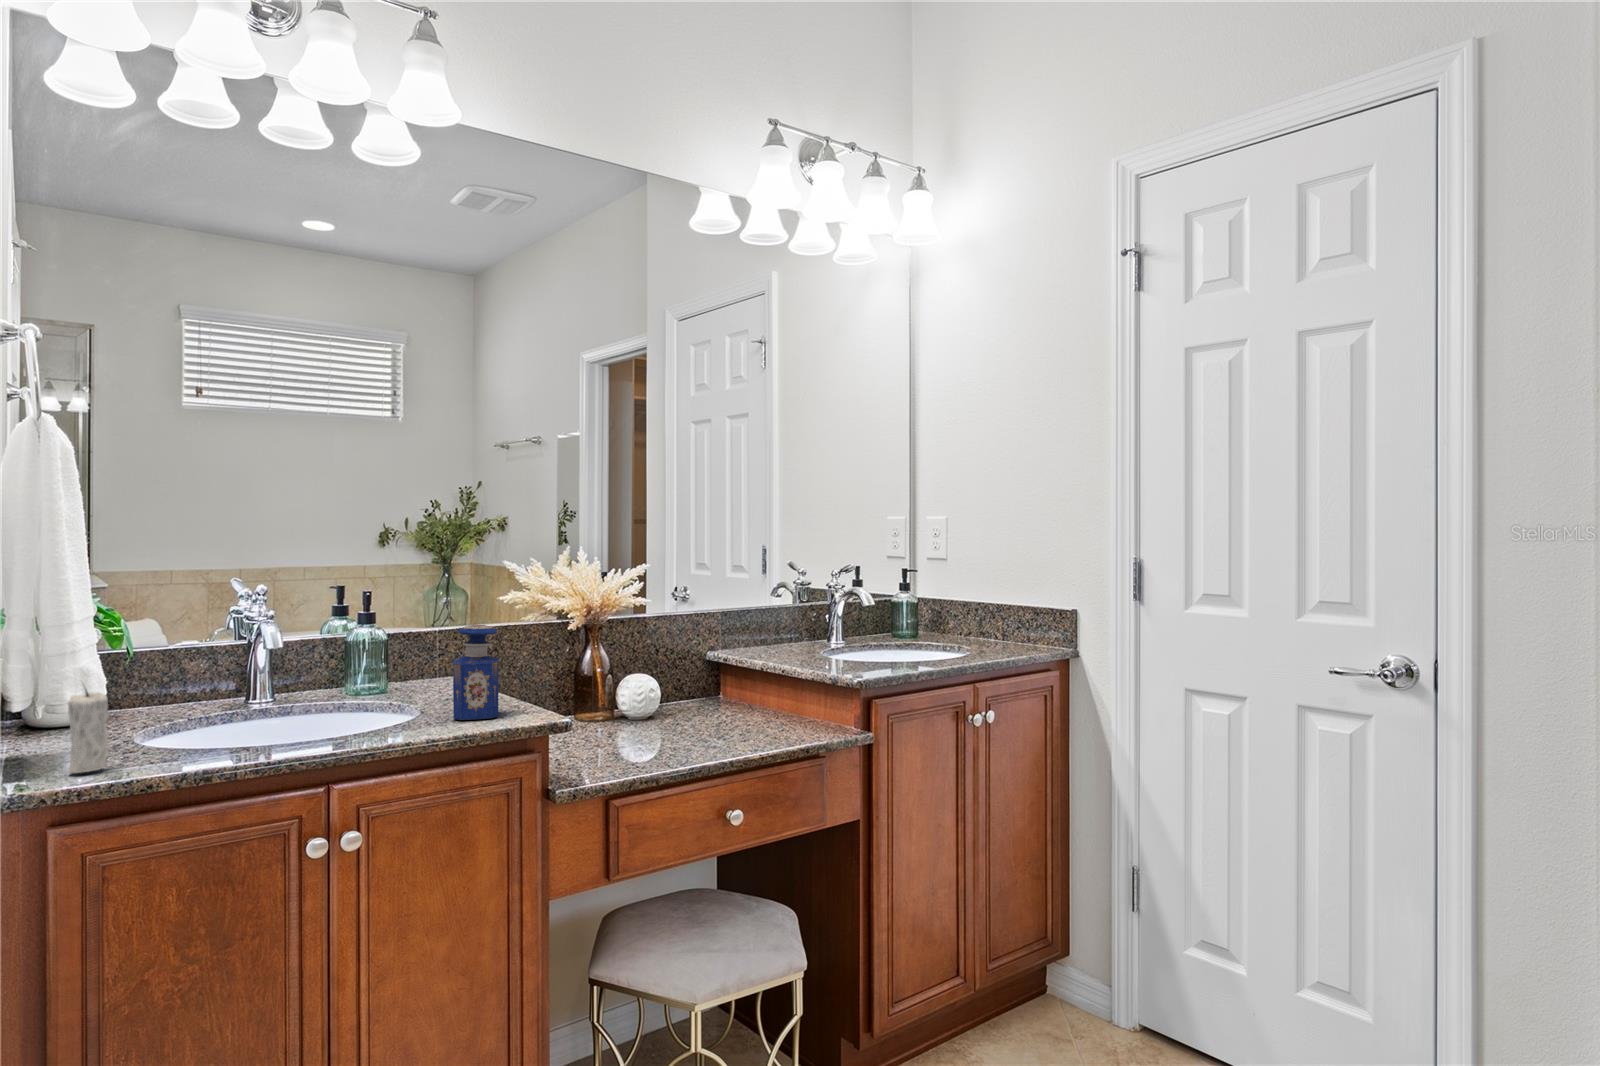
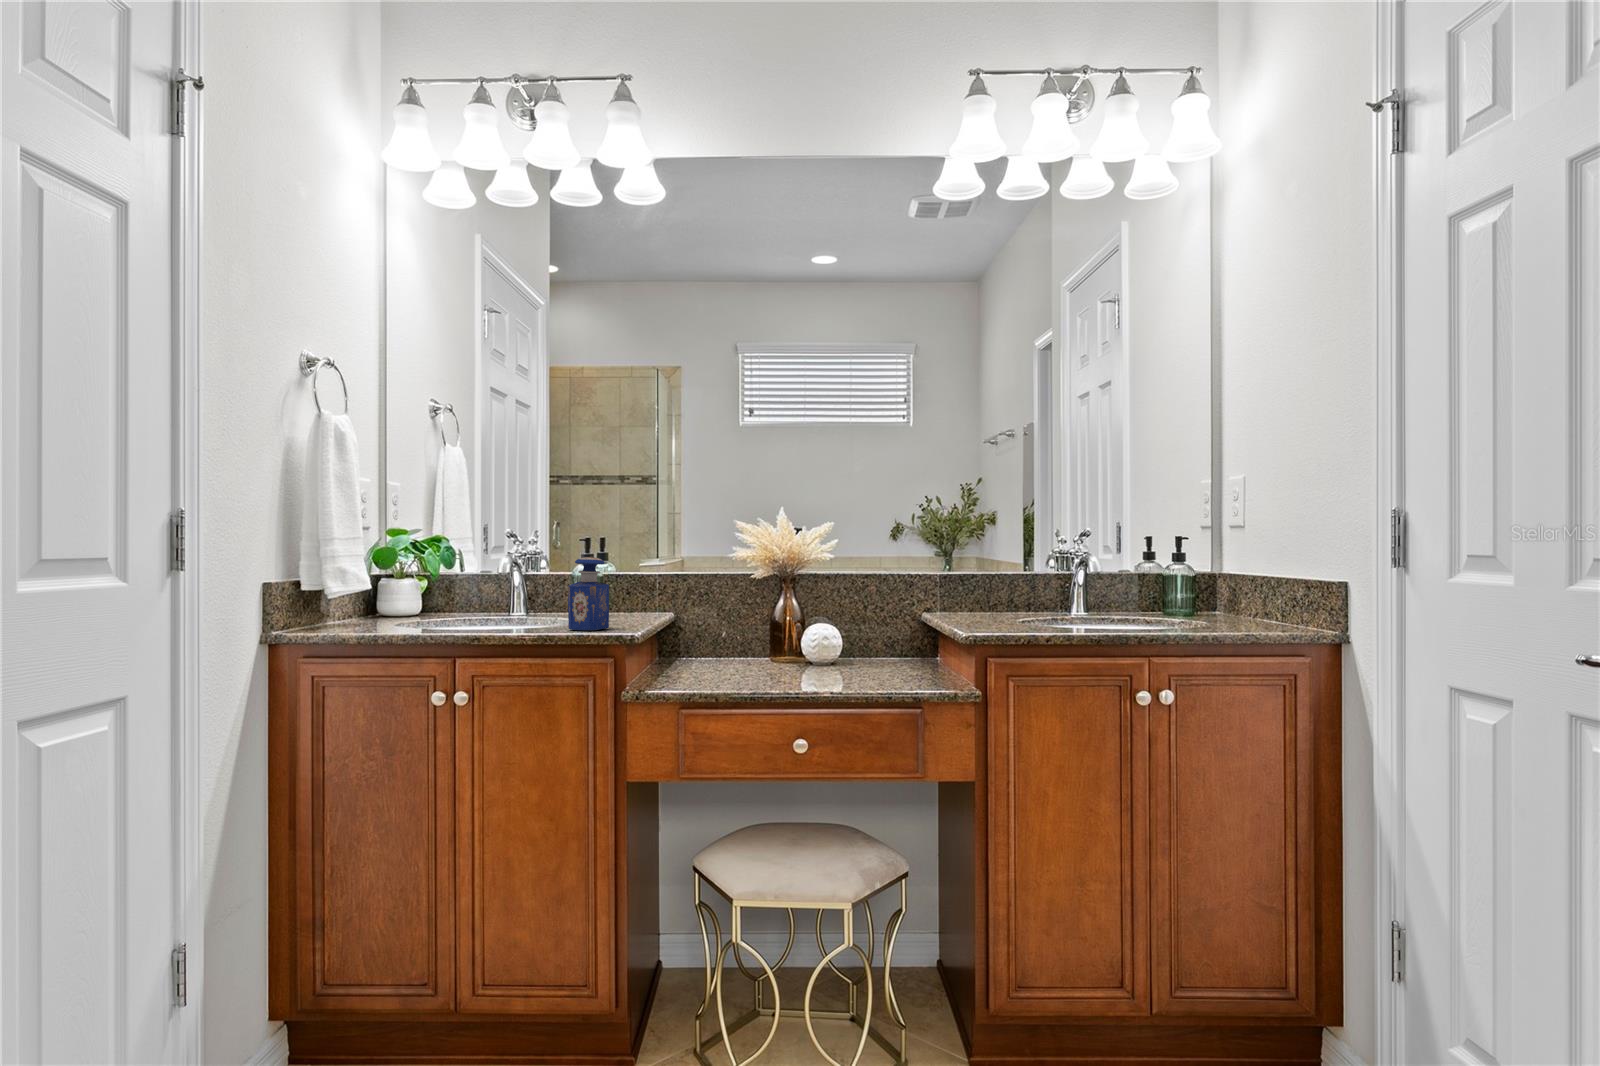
candle: present [68,689,109,773] -> none [323,574,345,632]

